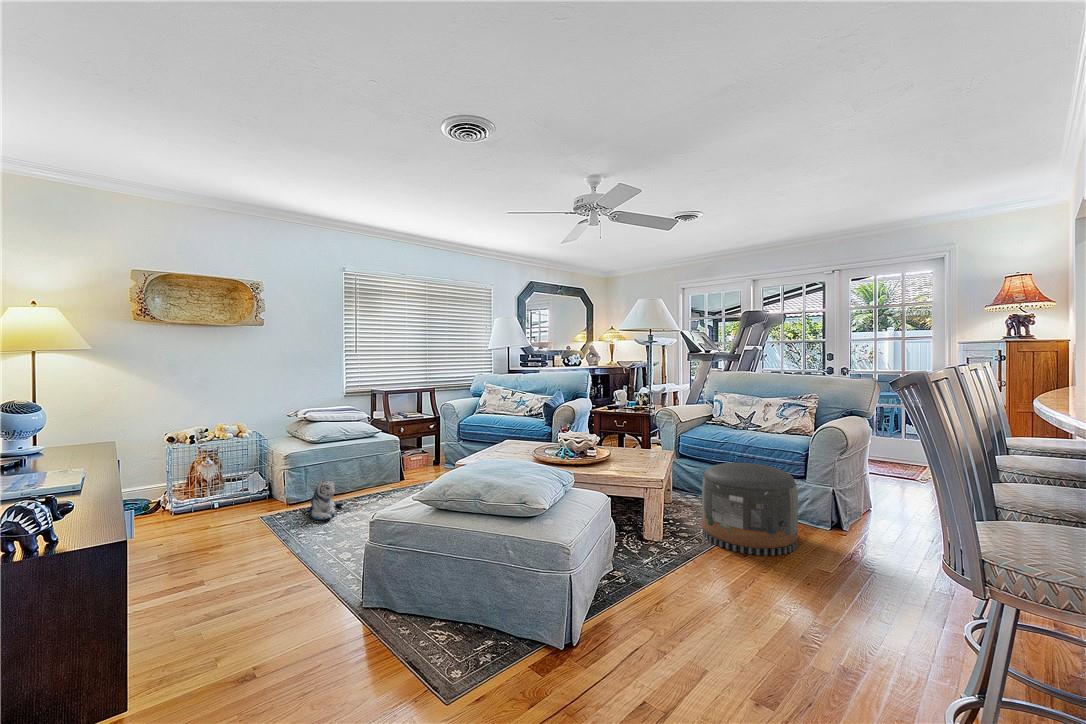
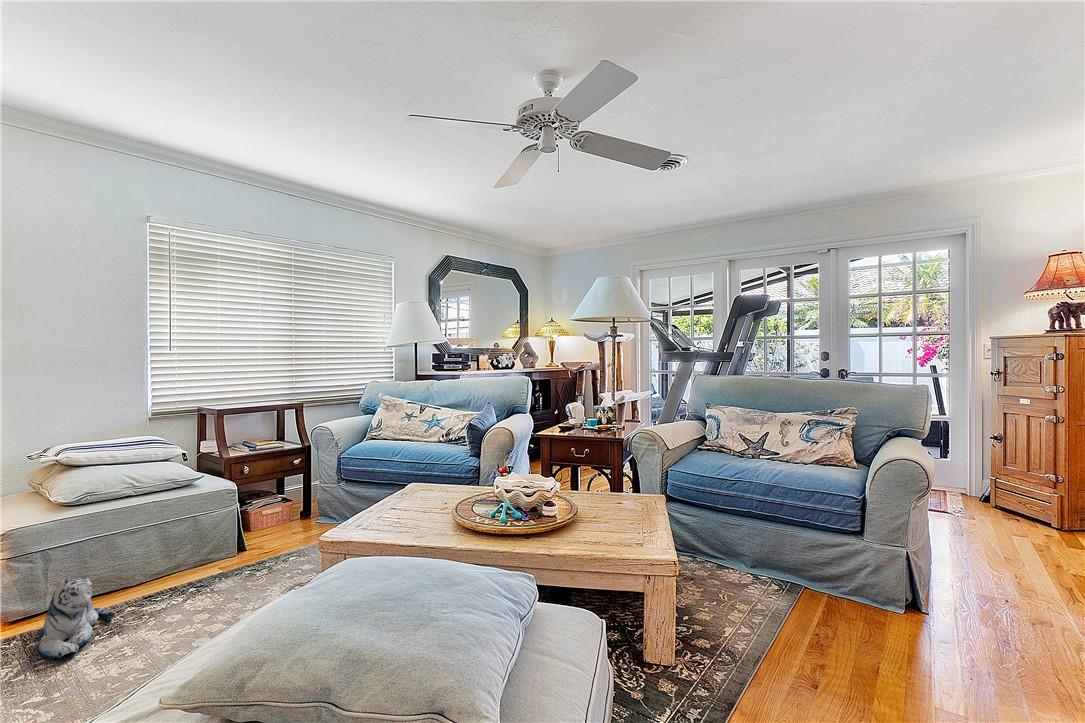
pouf: present [702,463,798,555] -> none [724,517,878,680]

